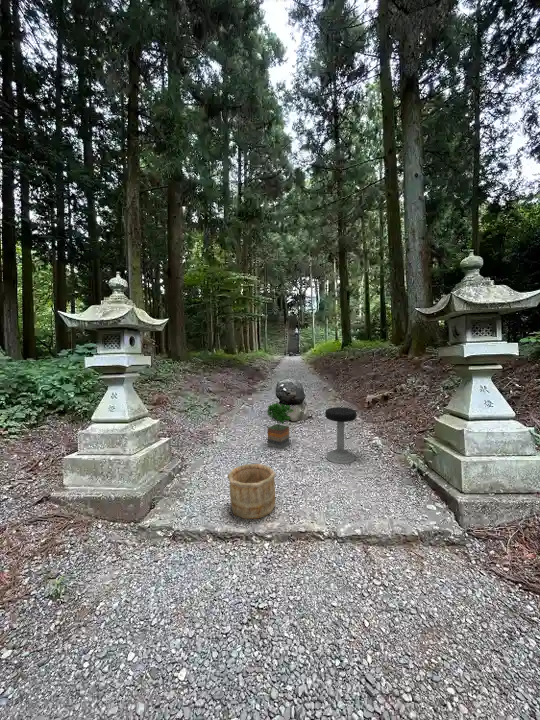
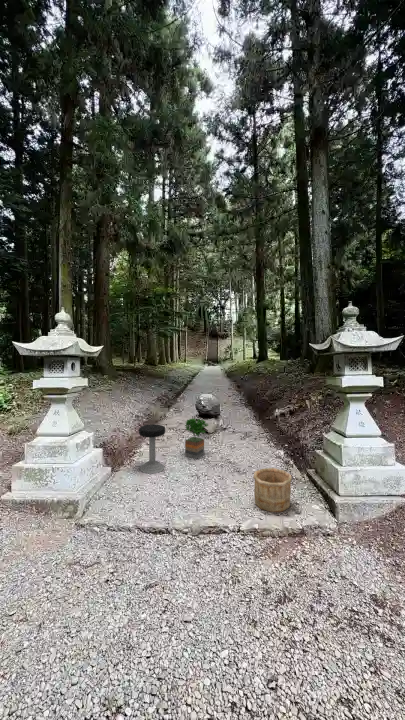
stool: present [325,407,356,464] -> present [139,424,165,474]
wooden bucket: present [228,464,276,519] -> present [253,468,292,512]

